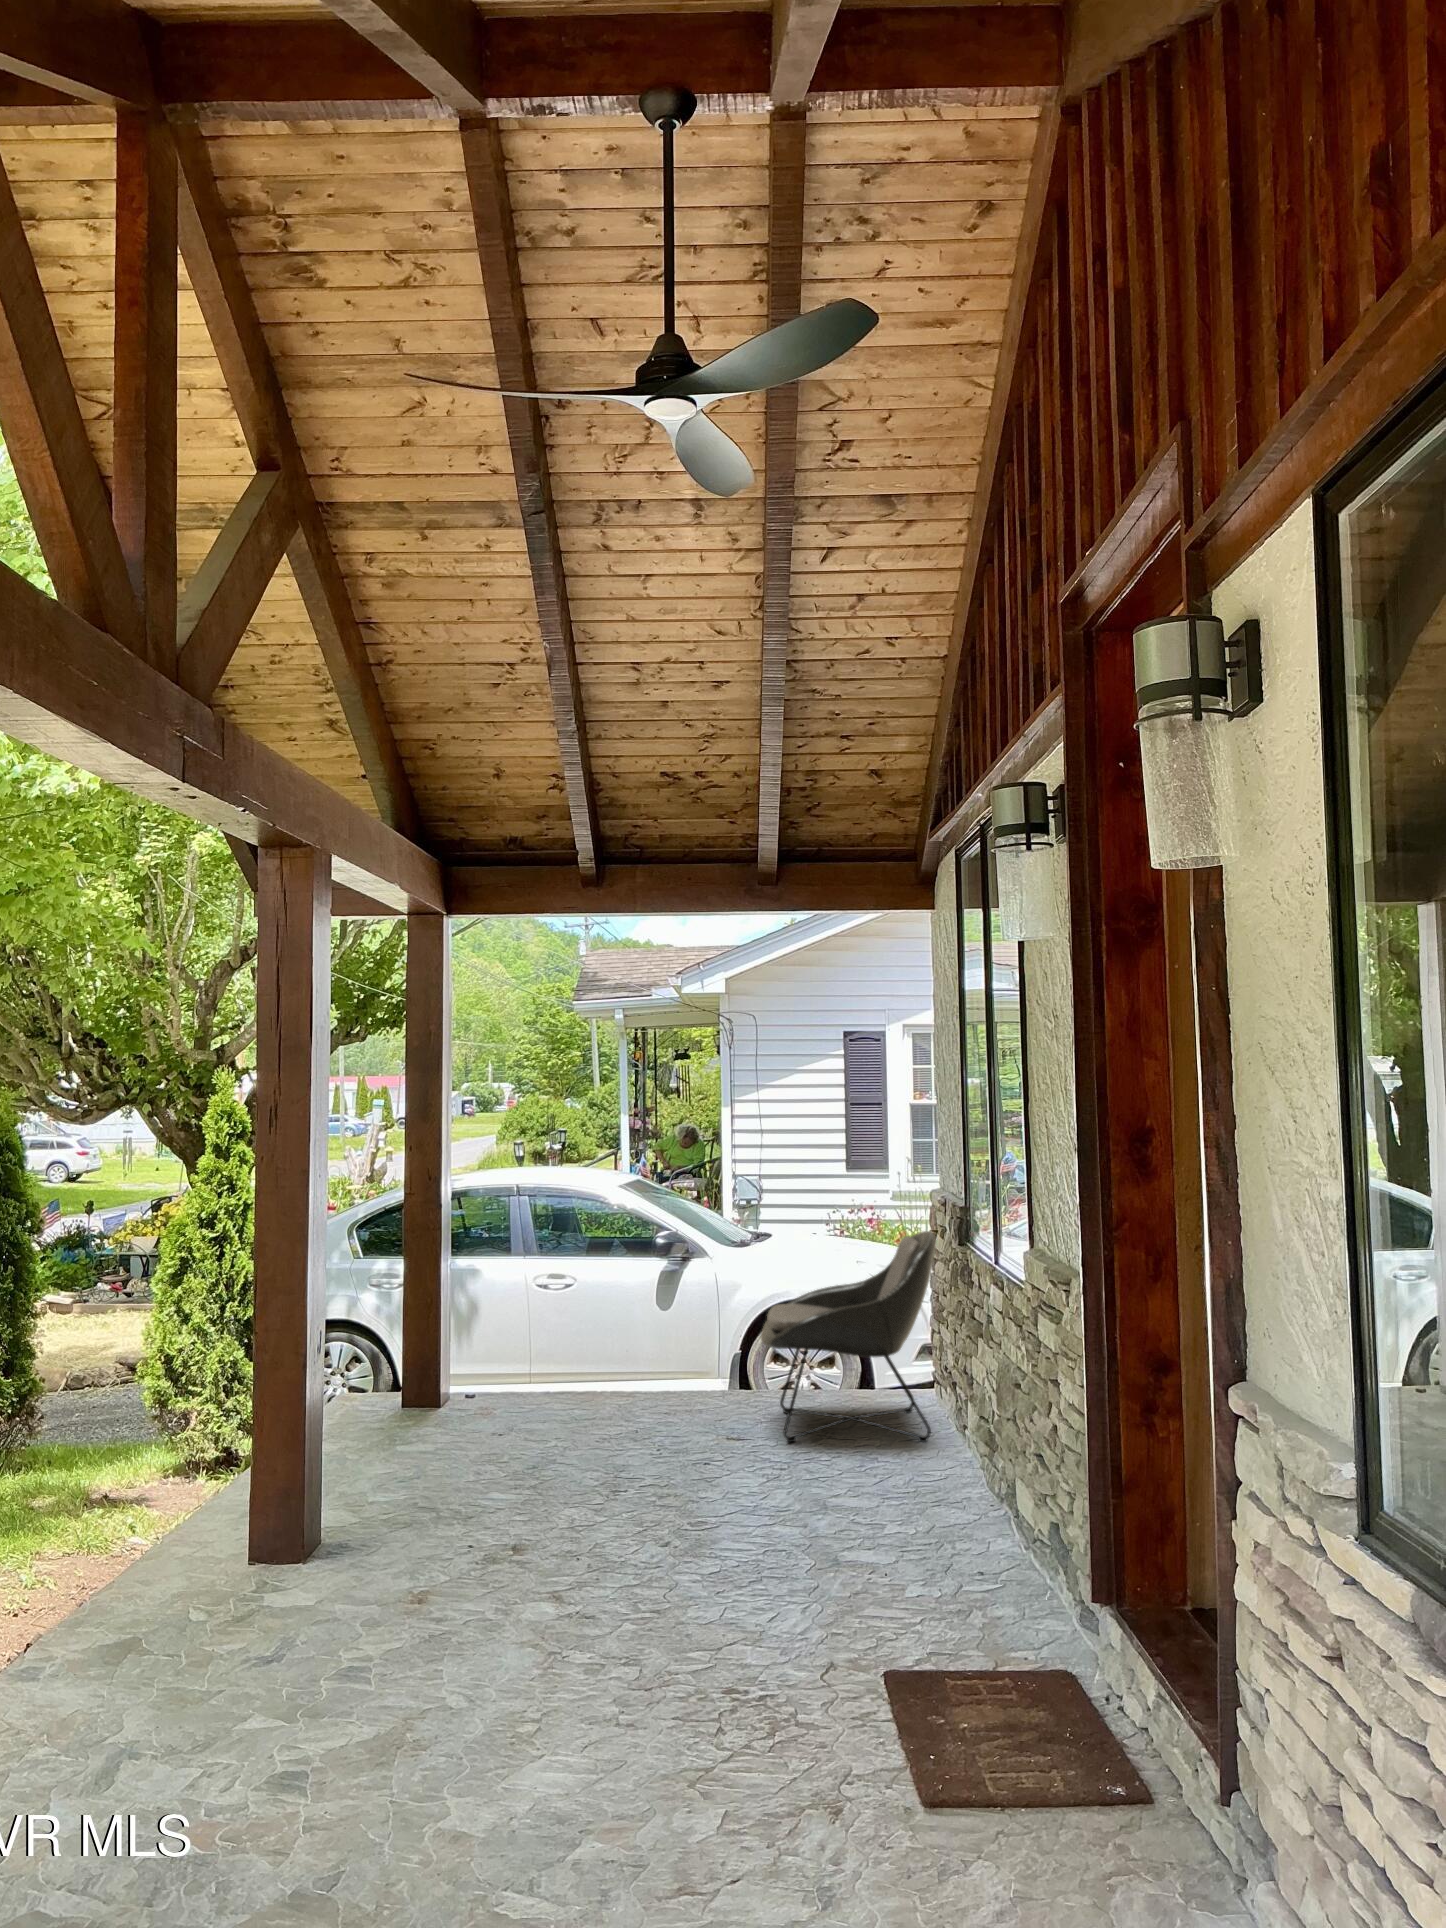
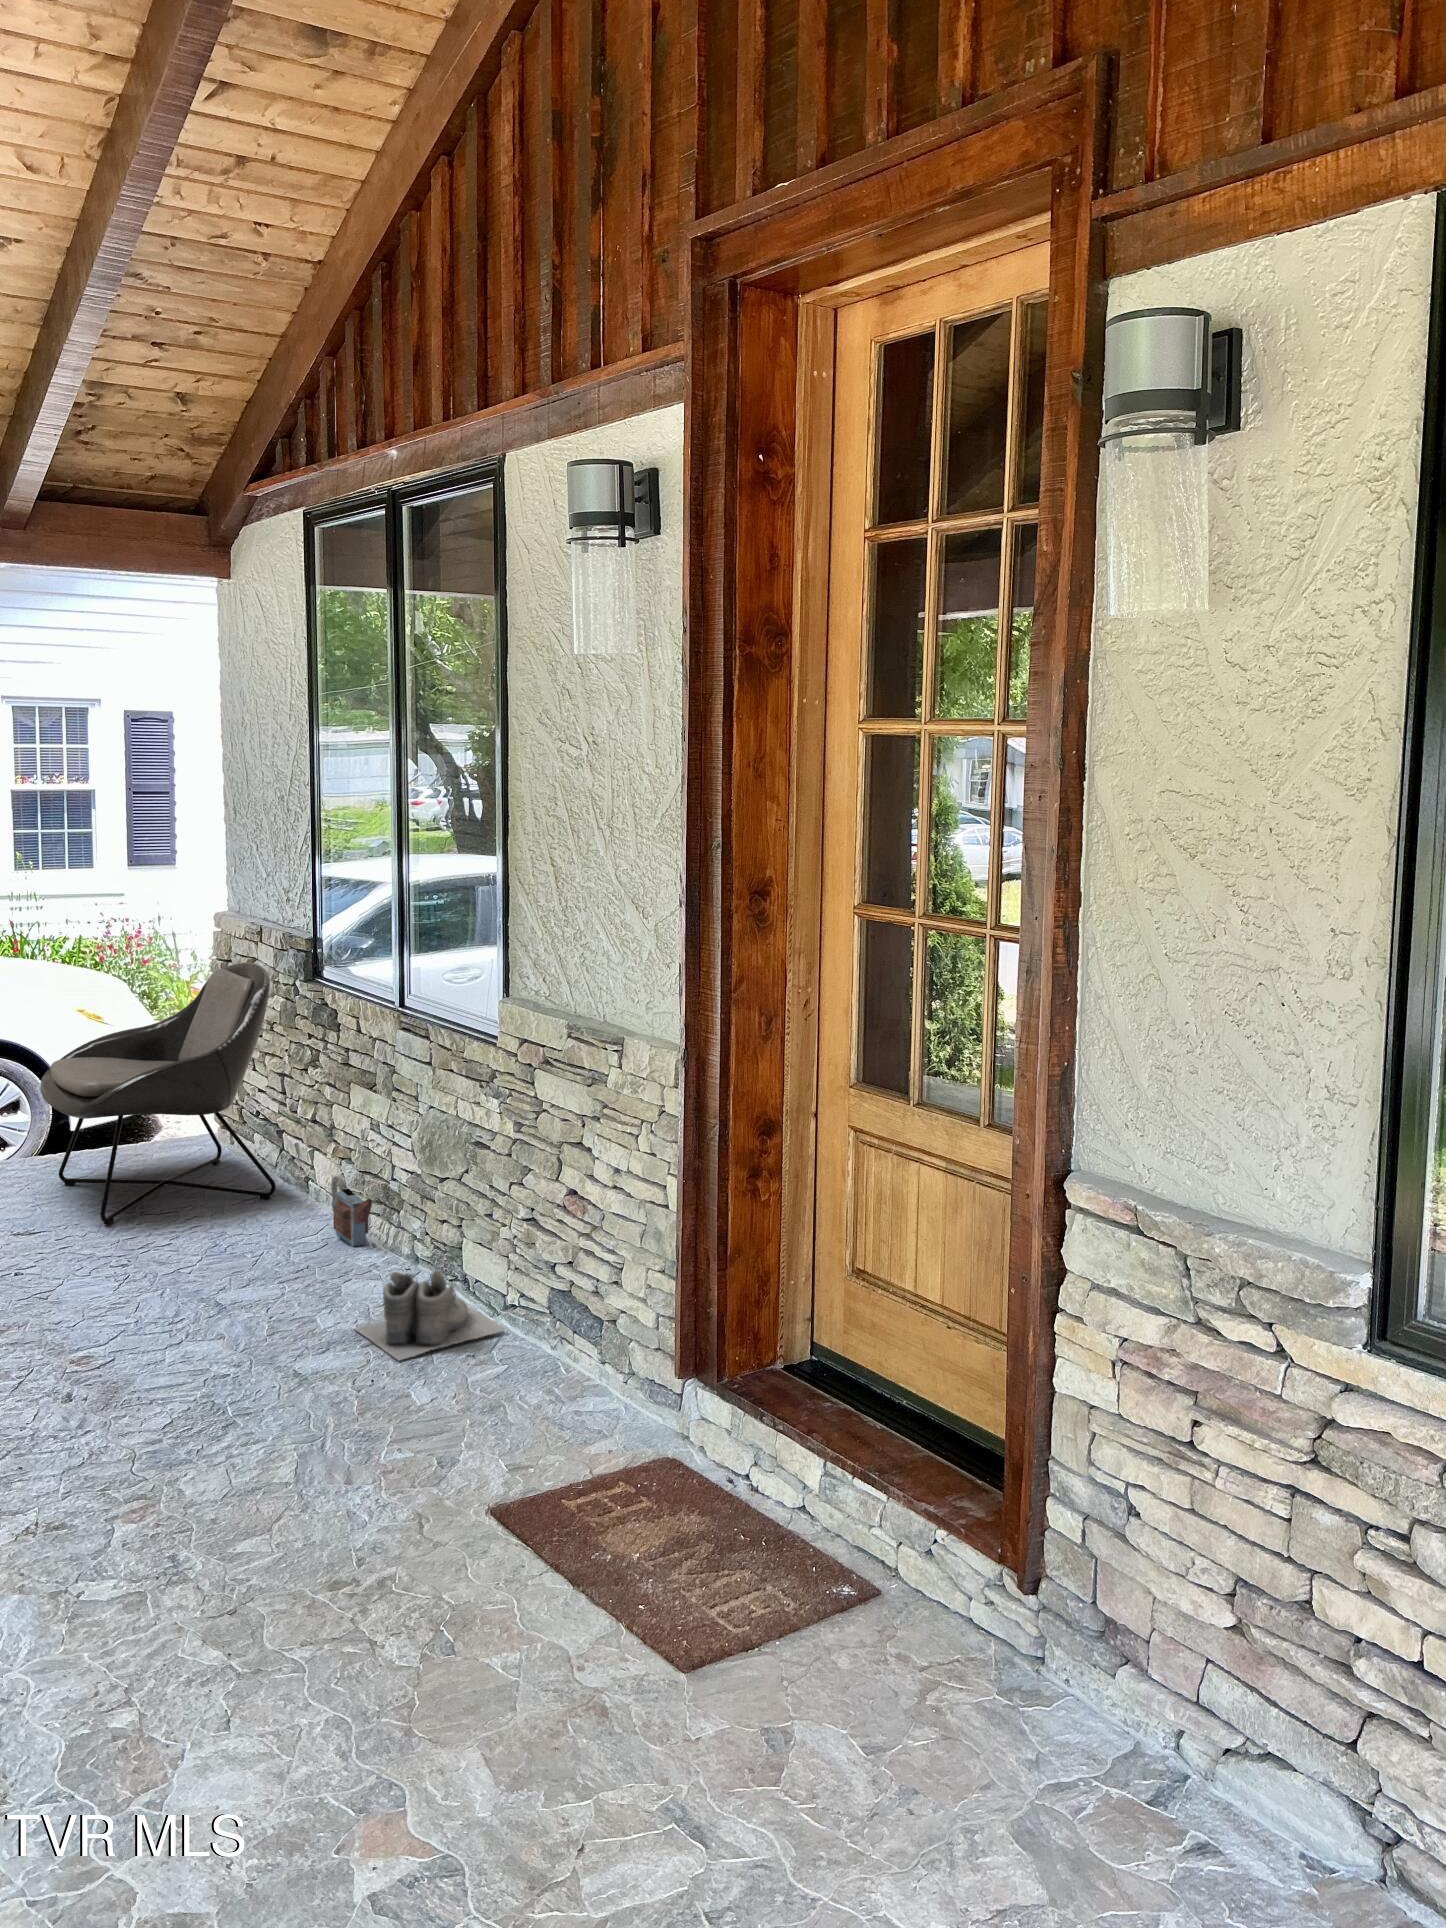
watering can: none [949,1420,976,1484] -> present [331,1176,372,1246]
boots: none [903,1490,1026,1567] -> present [355,1271,505,1361]

